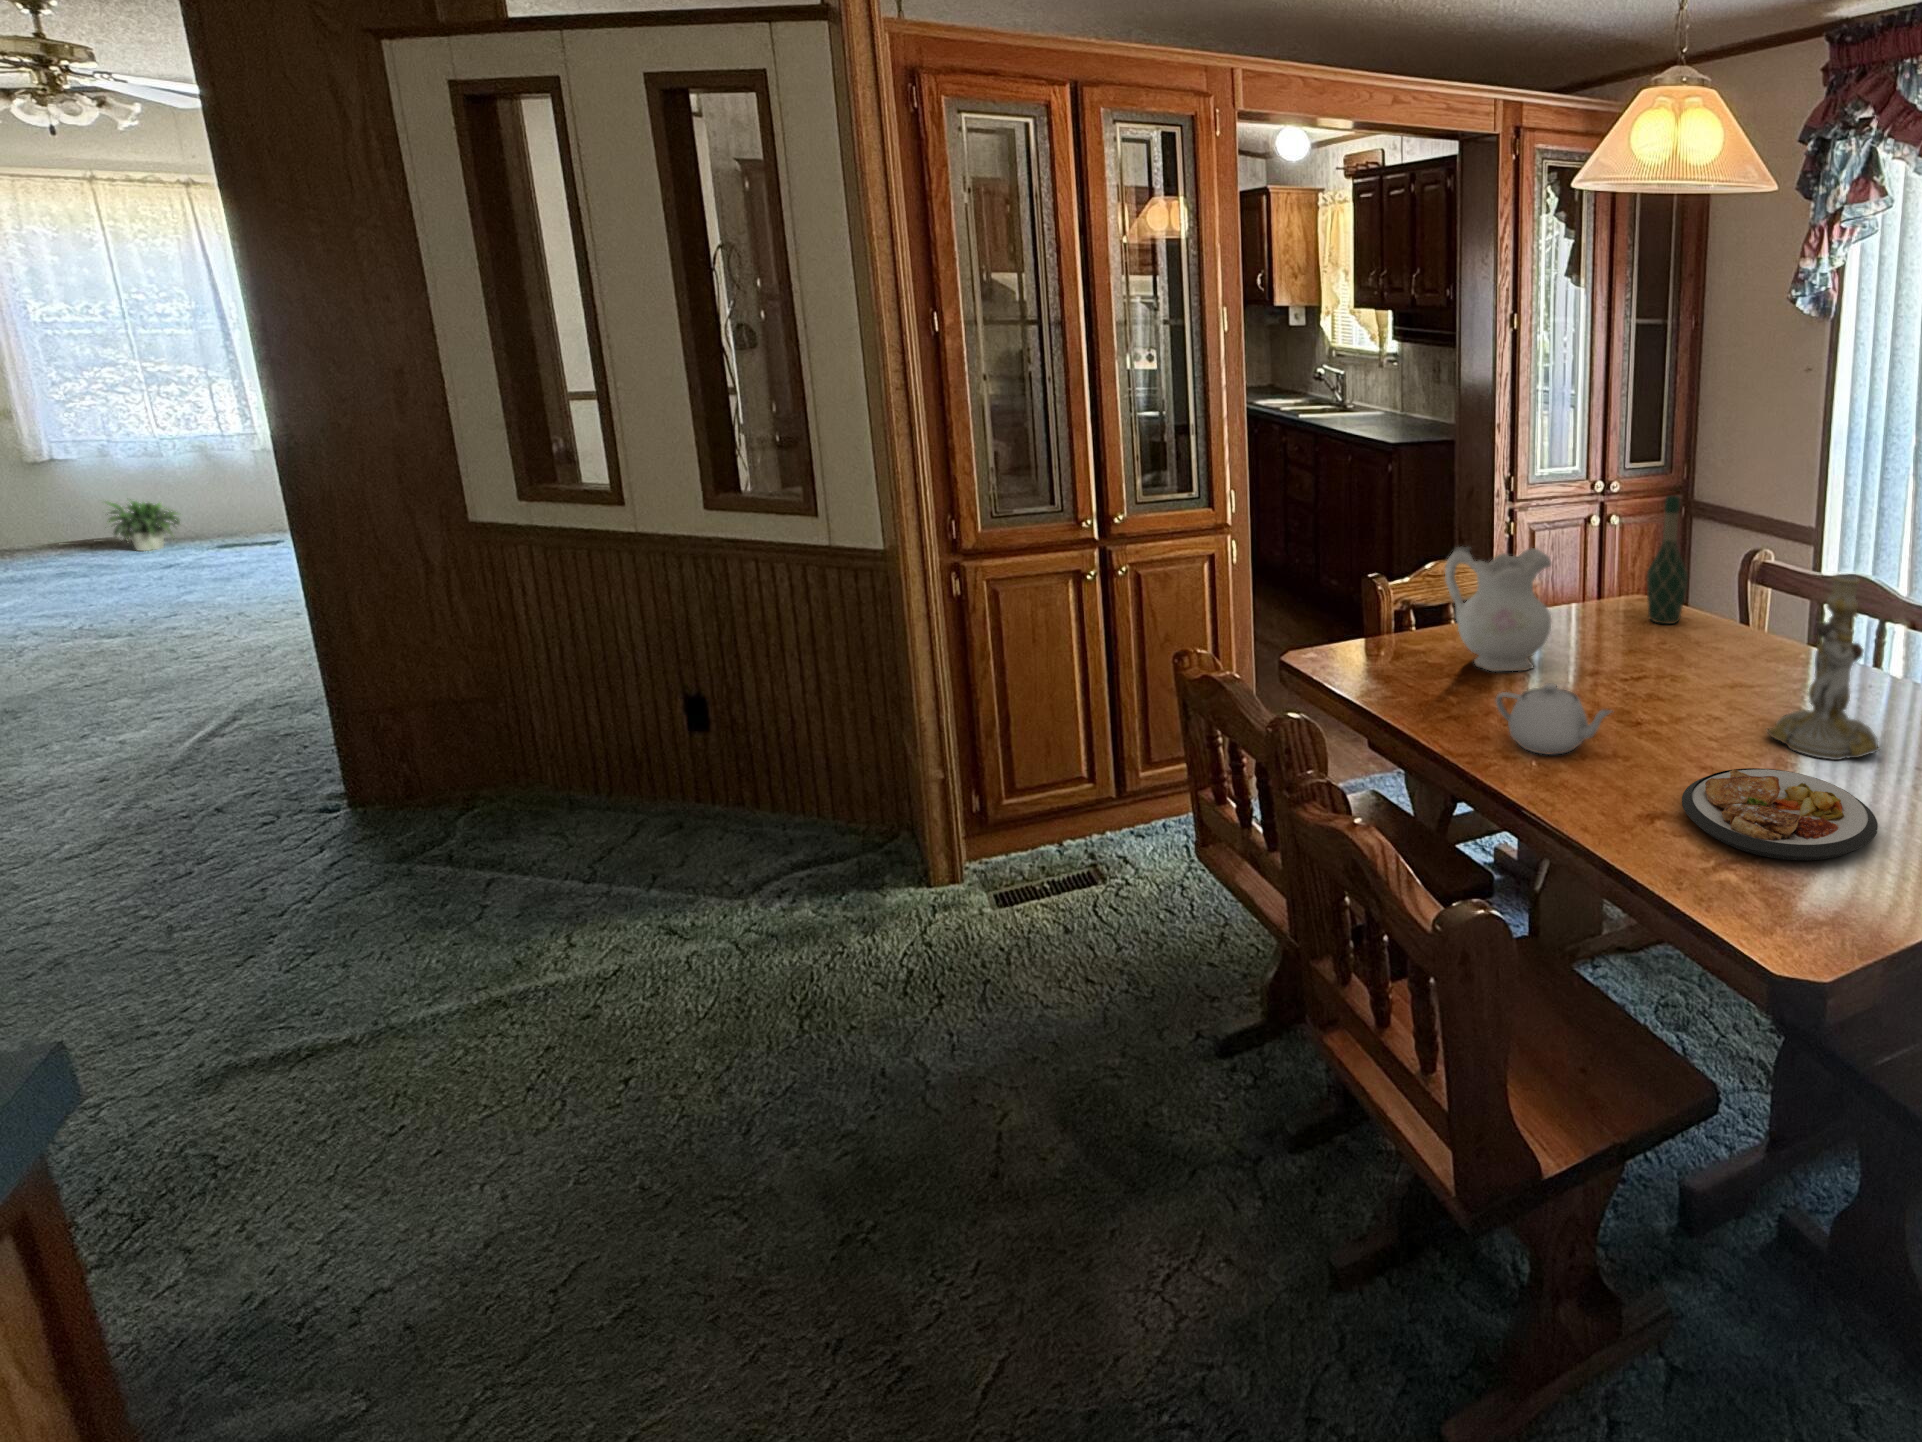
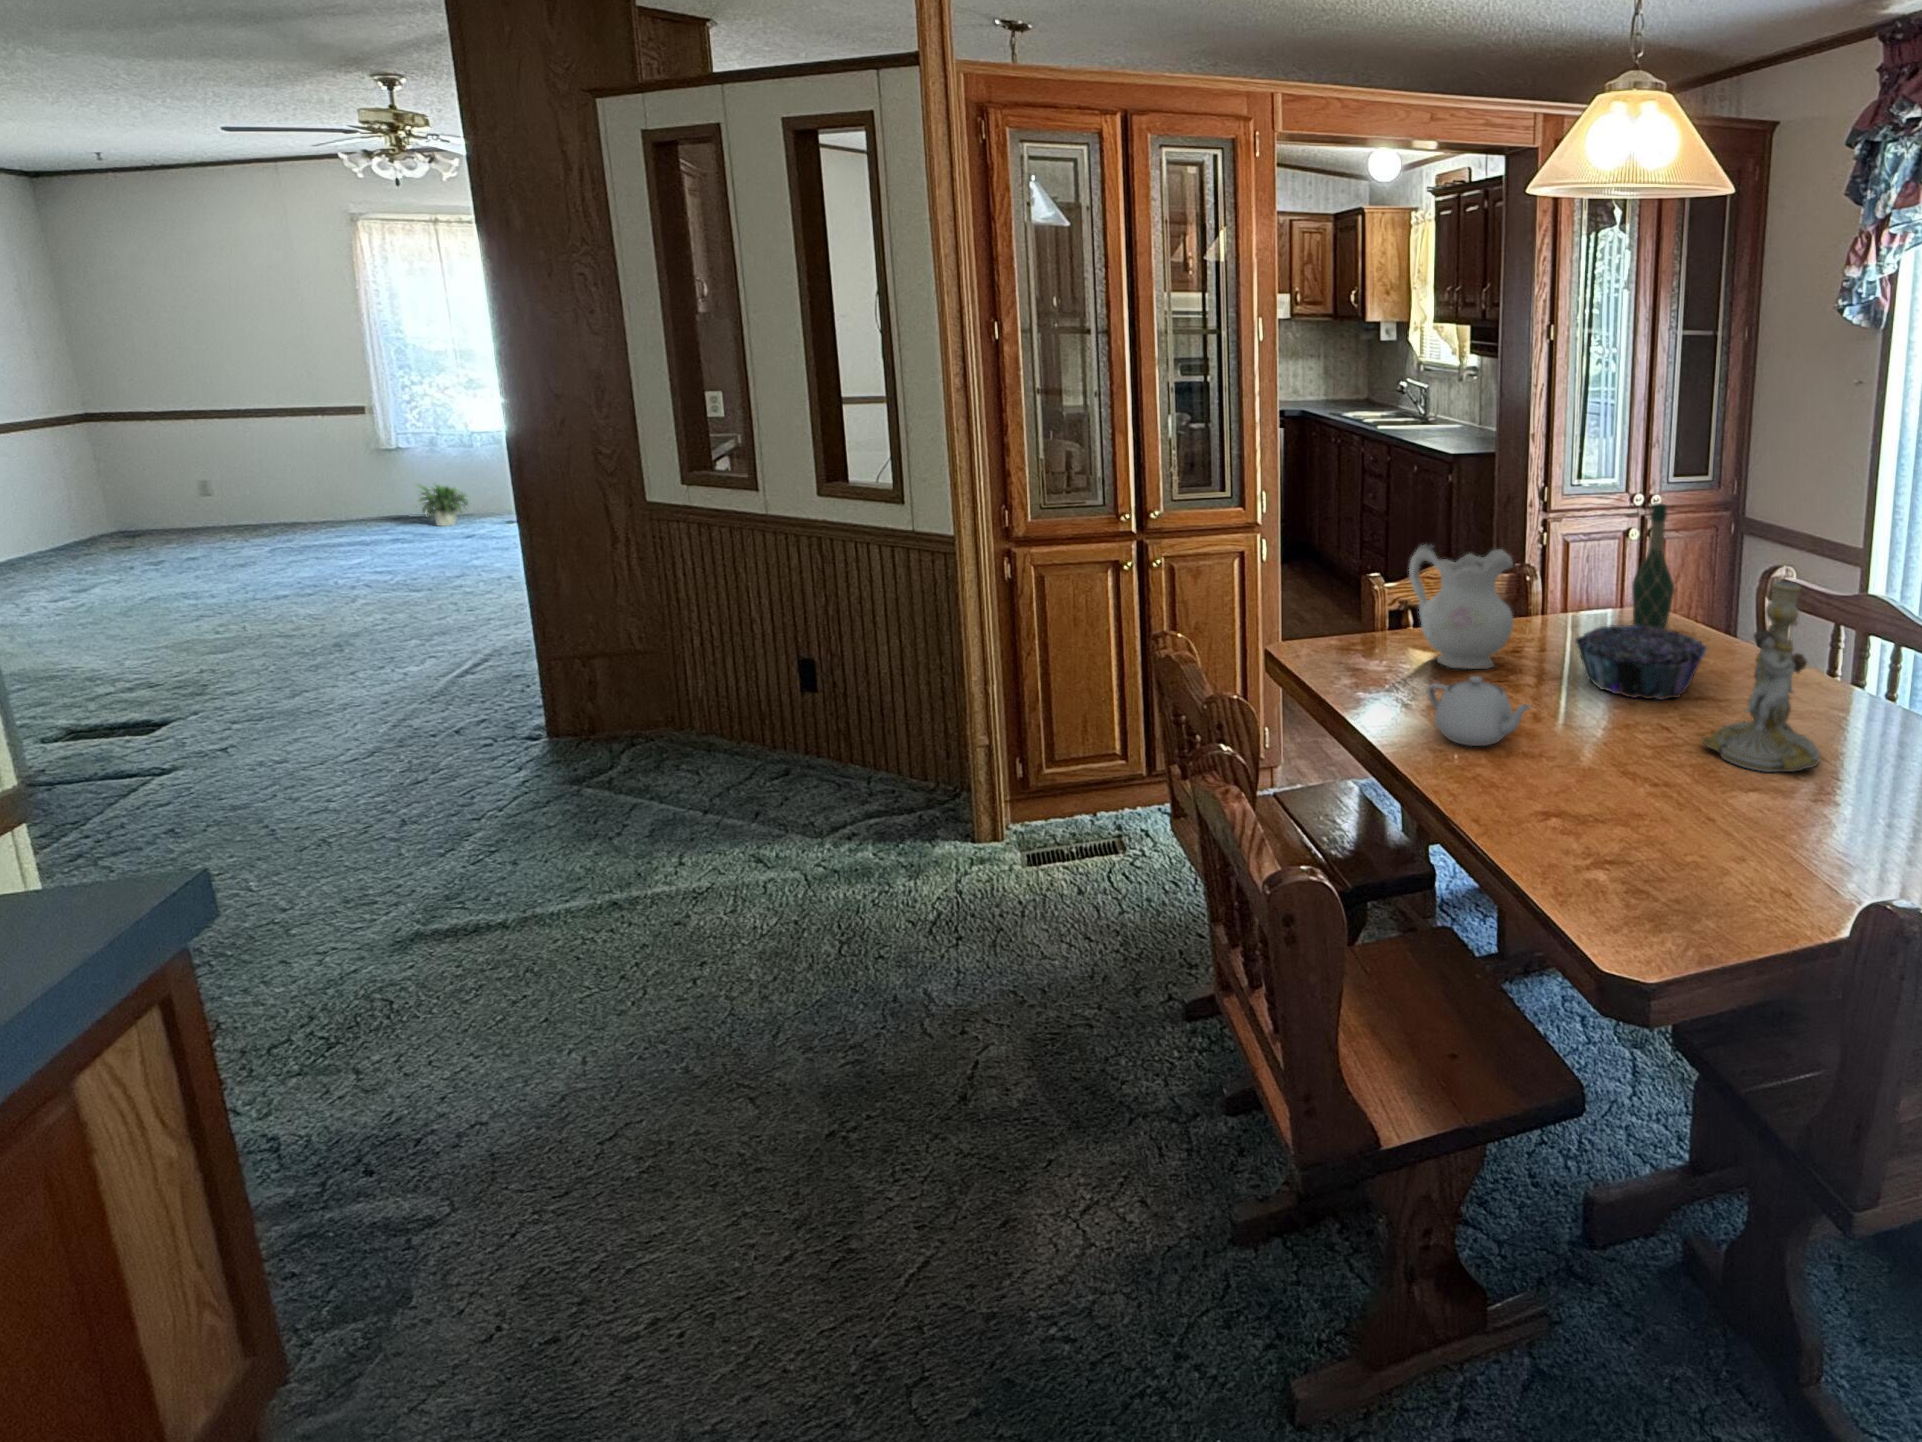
decorative bowl: none [1616,618,1745,692] -> present [1575,625,1707,700]
plate: present [1682,768,1878,861] -> none [1576,770,1775,862]

